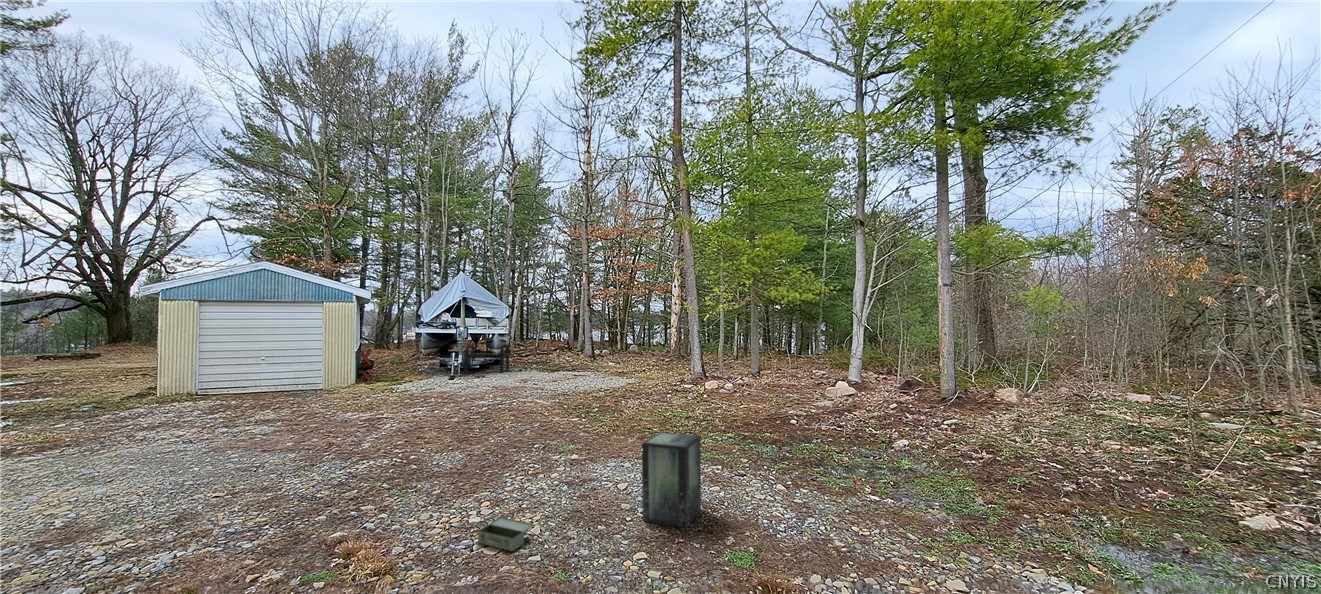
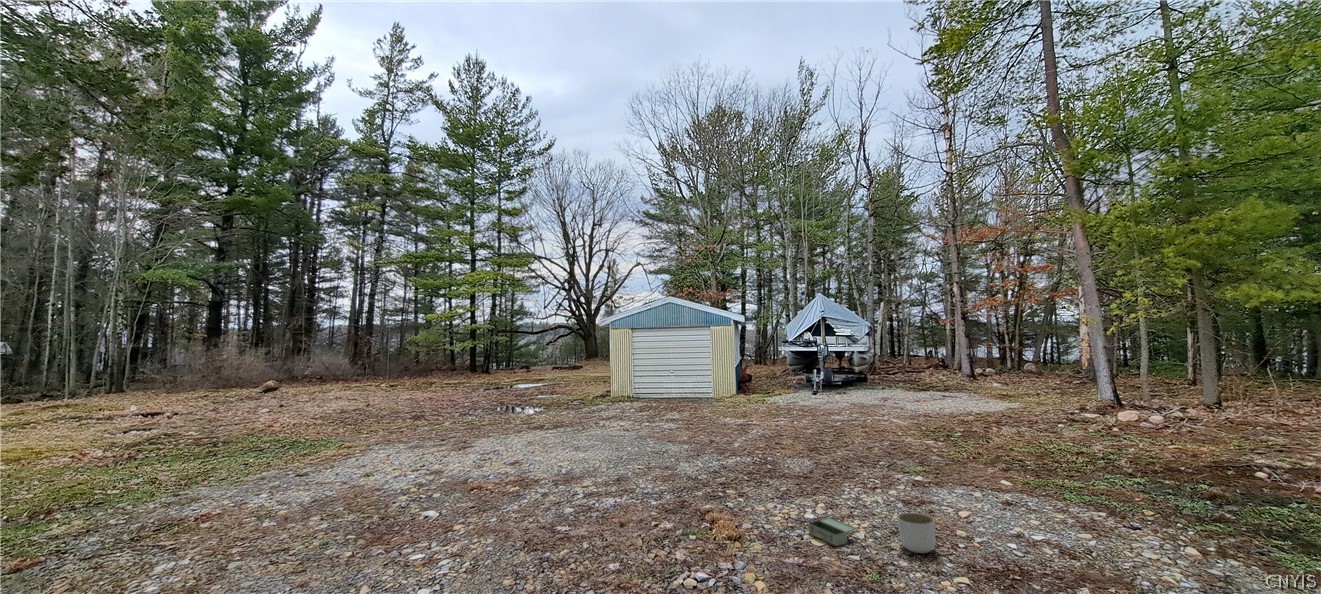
bench: present [464,344,509,373] -> none [824,360,872,391]
storage box: present [642,432,701,528] -> none [970,461,1062,571]
planter: none [577,495,611,536] -> present [898,513,935,553]

